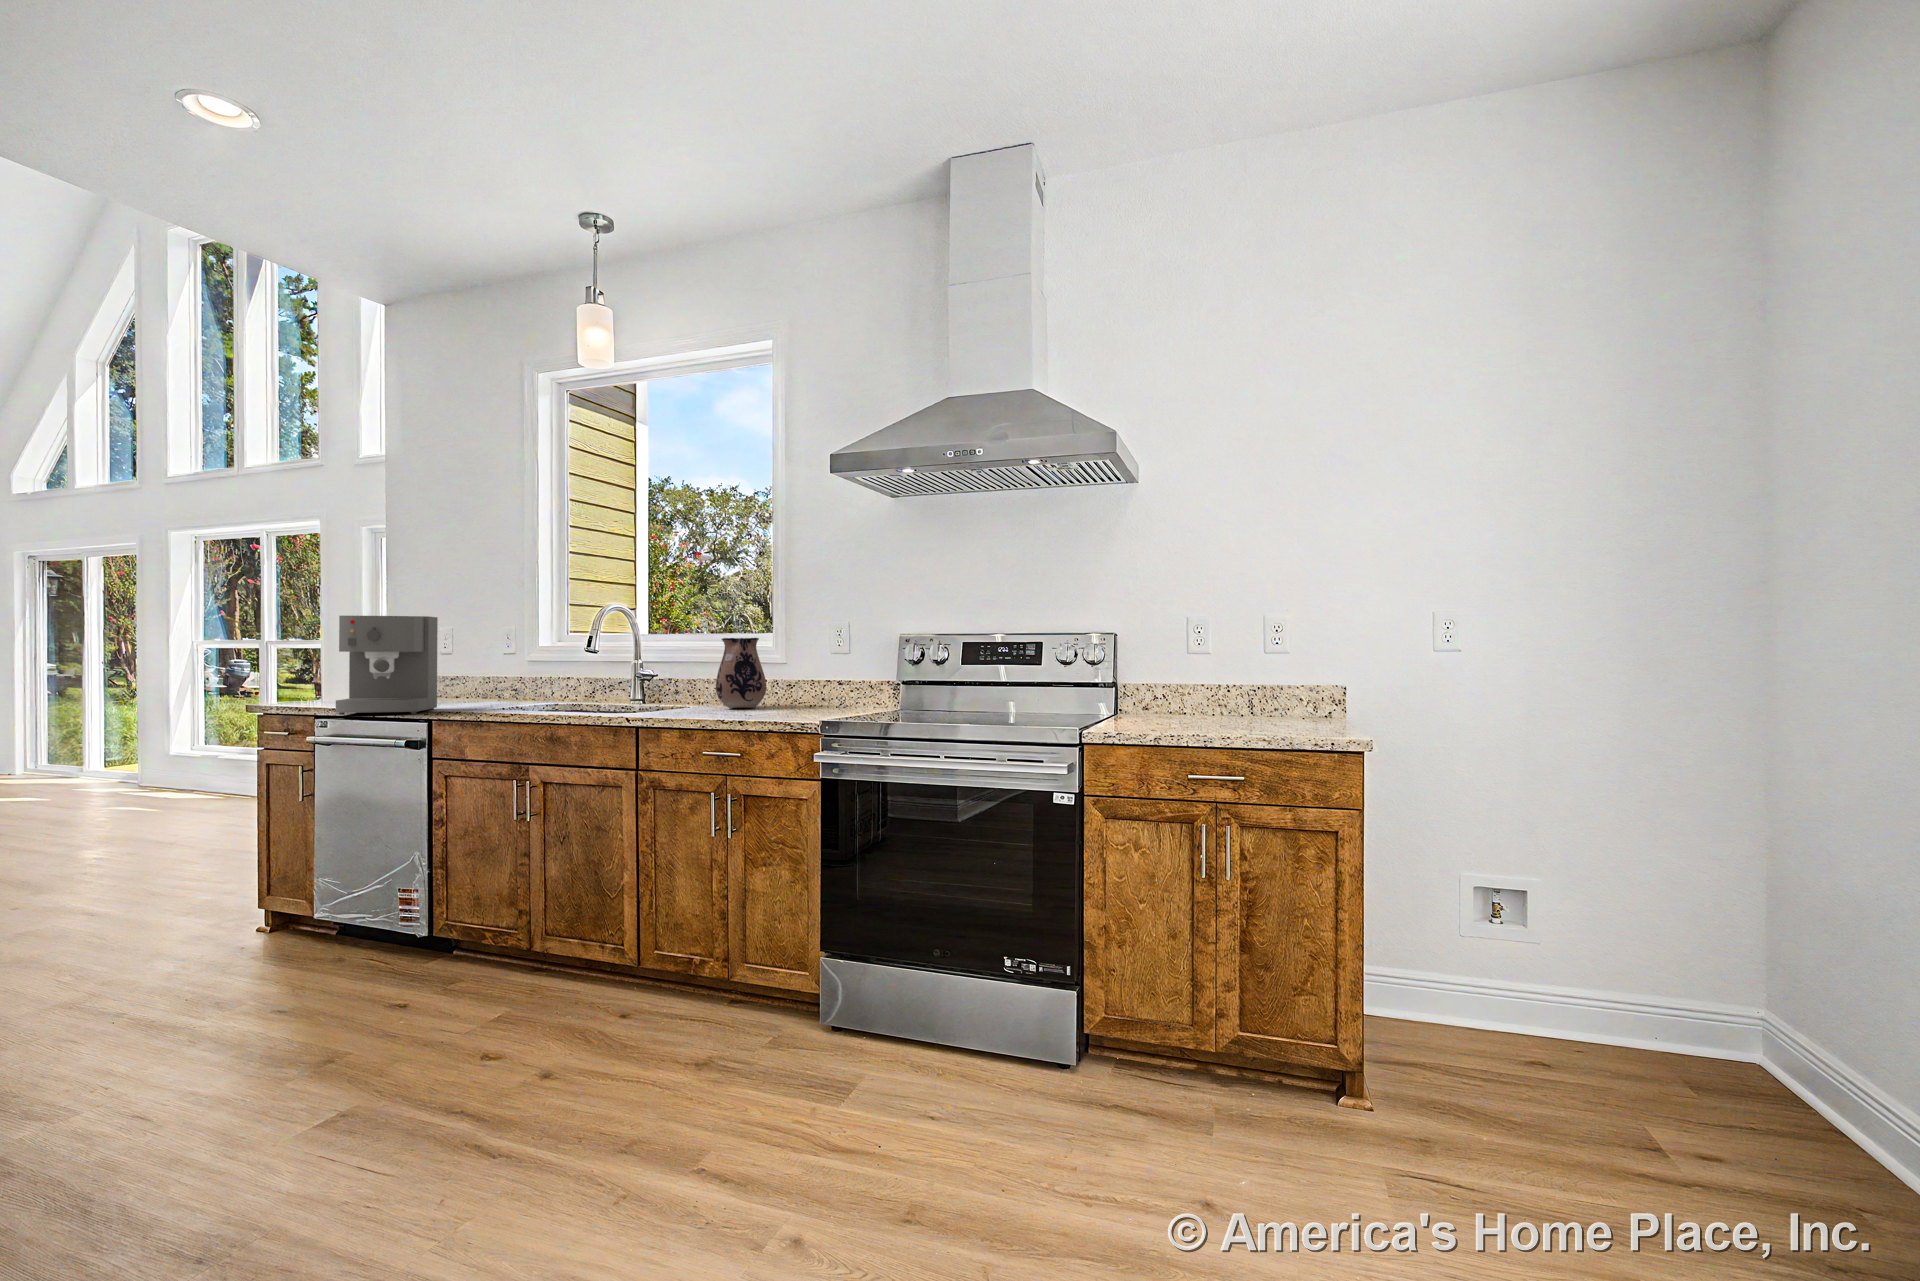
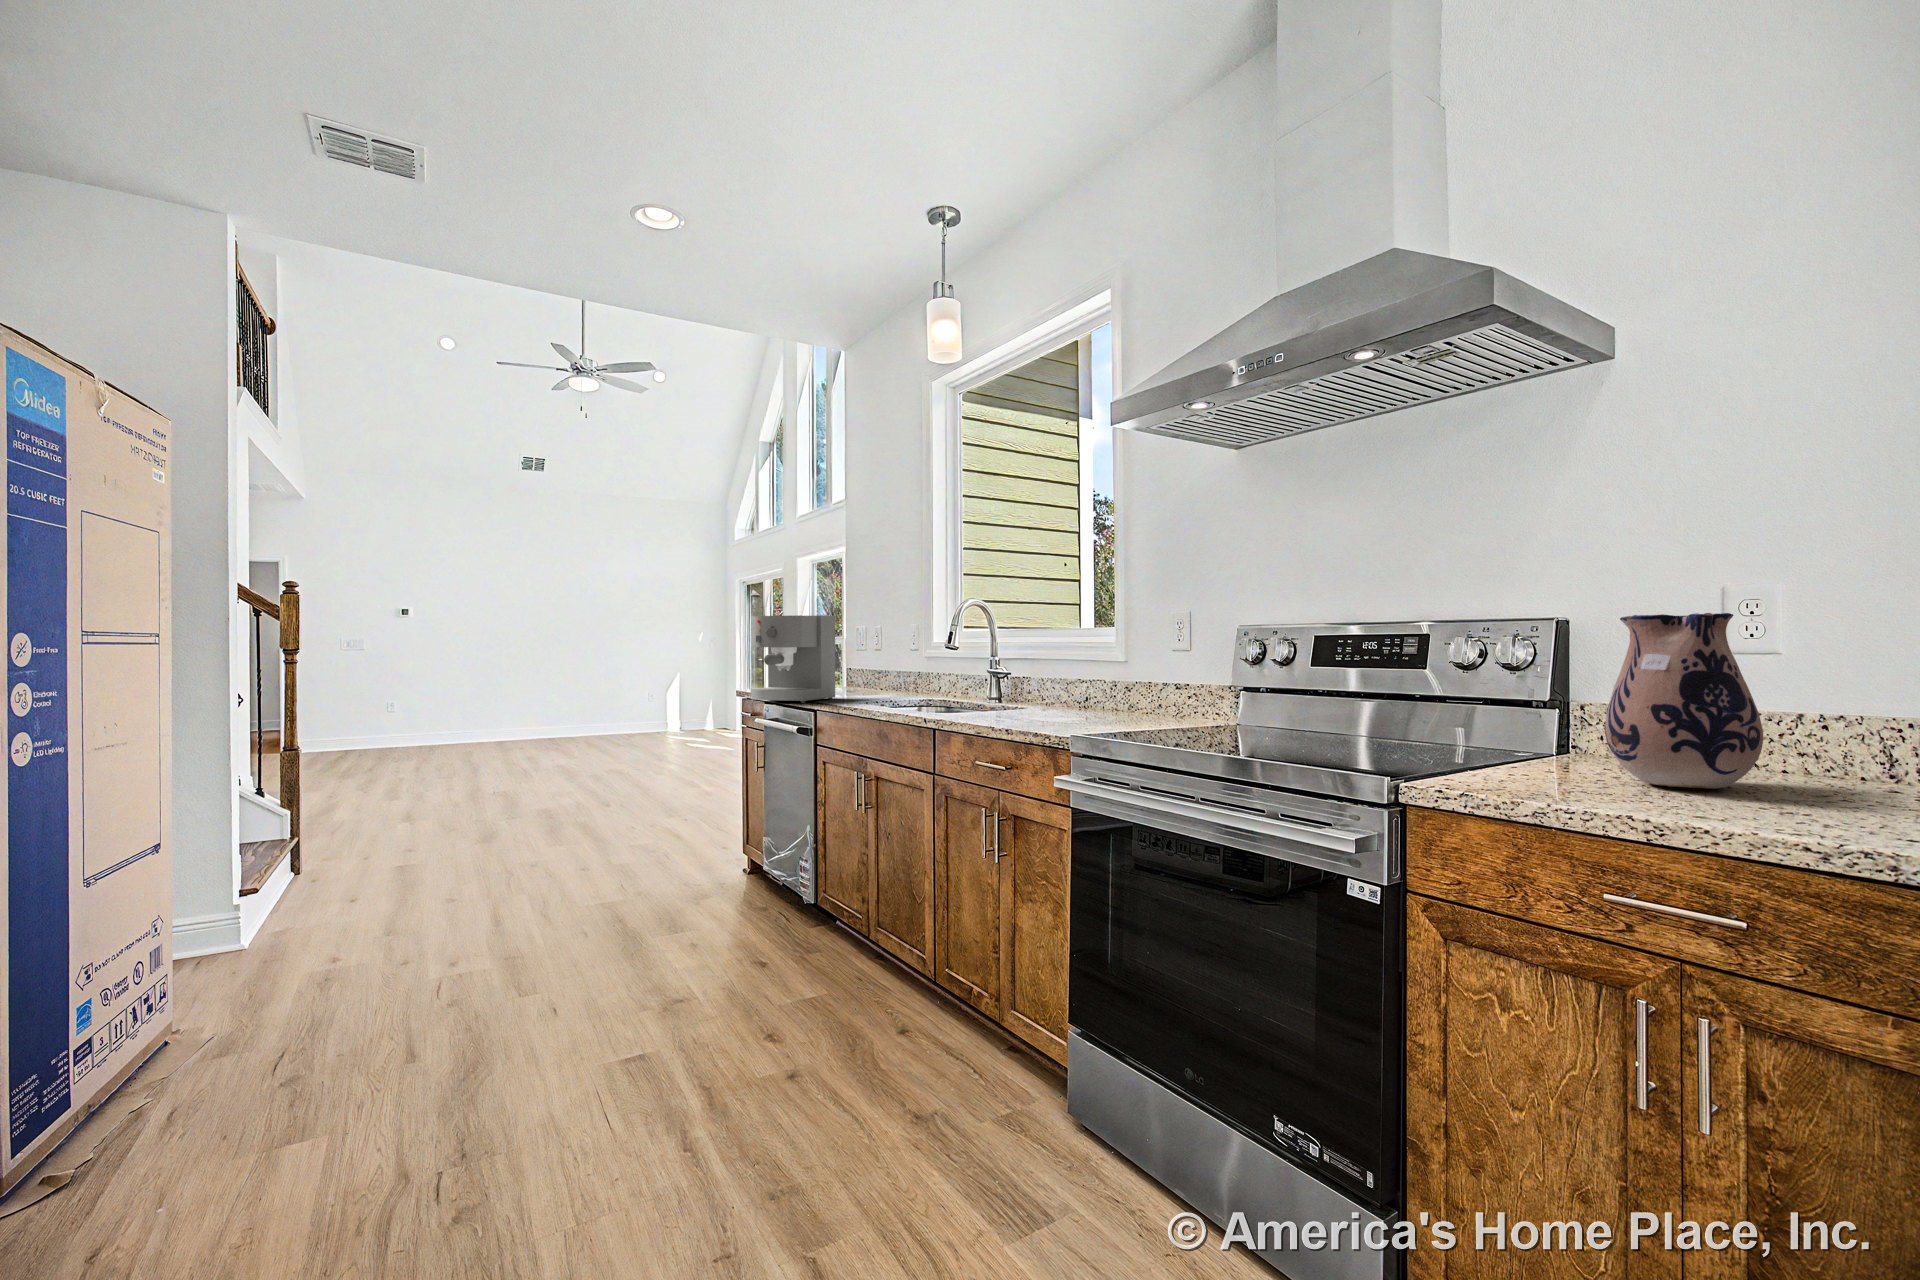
ceramic pitcher: present [716,638,766,708] -> present [1605,613,1763,789]

